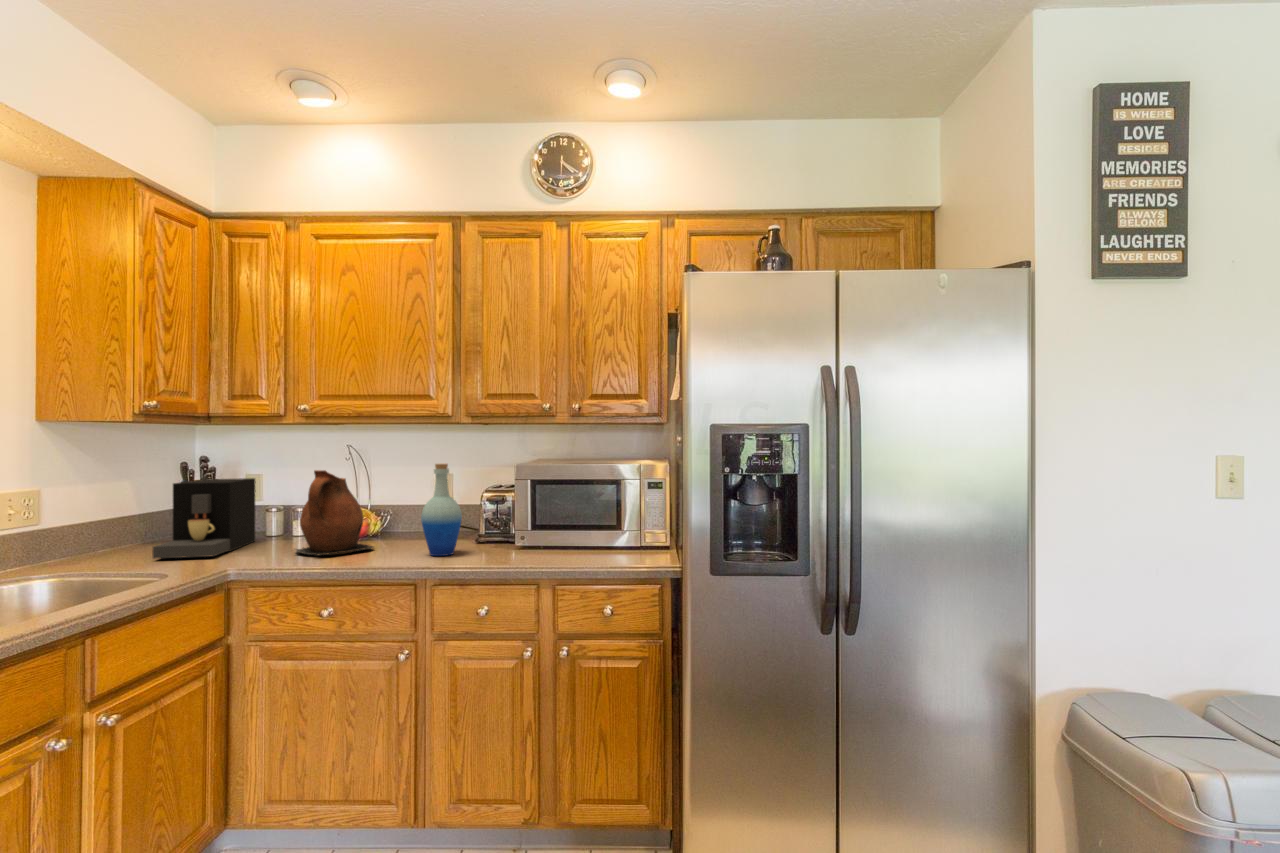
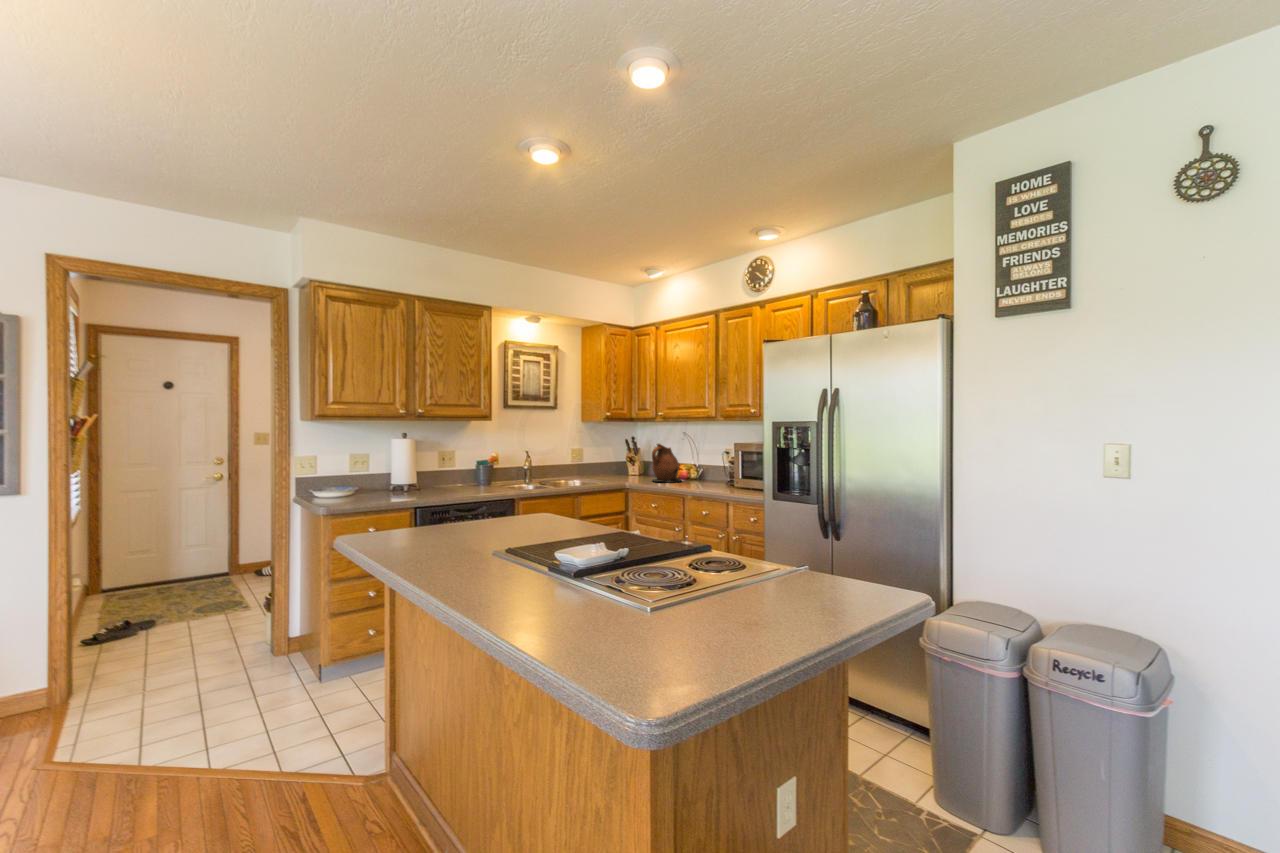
bottle: present [421,464,462,556] -> none [691,441,711,486]
coffee maker: present [153,478,255,558] -> none [606,447,650,479]

